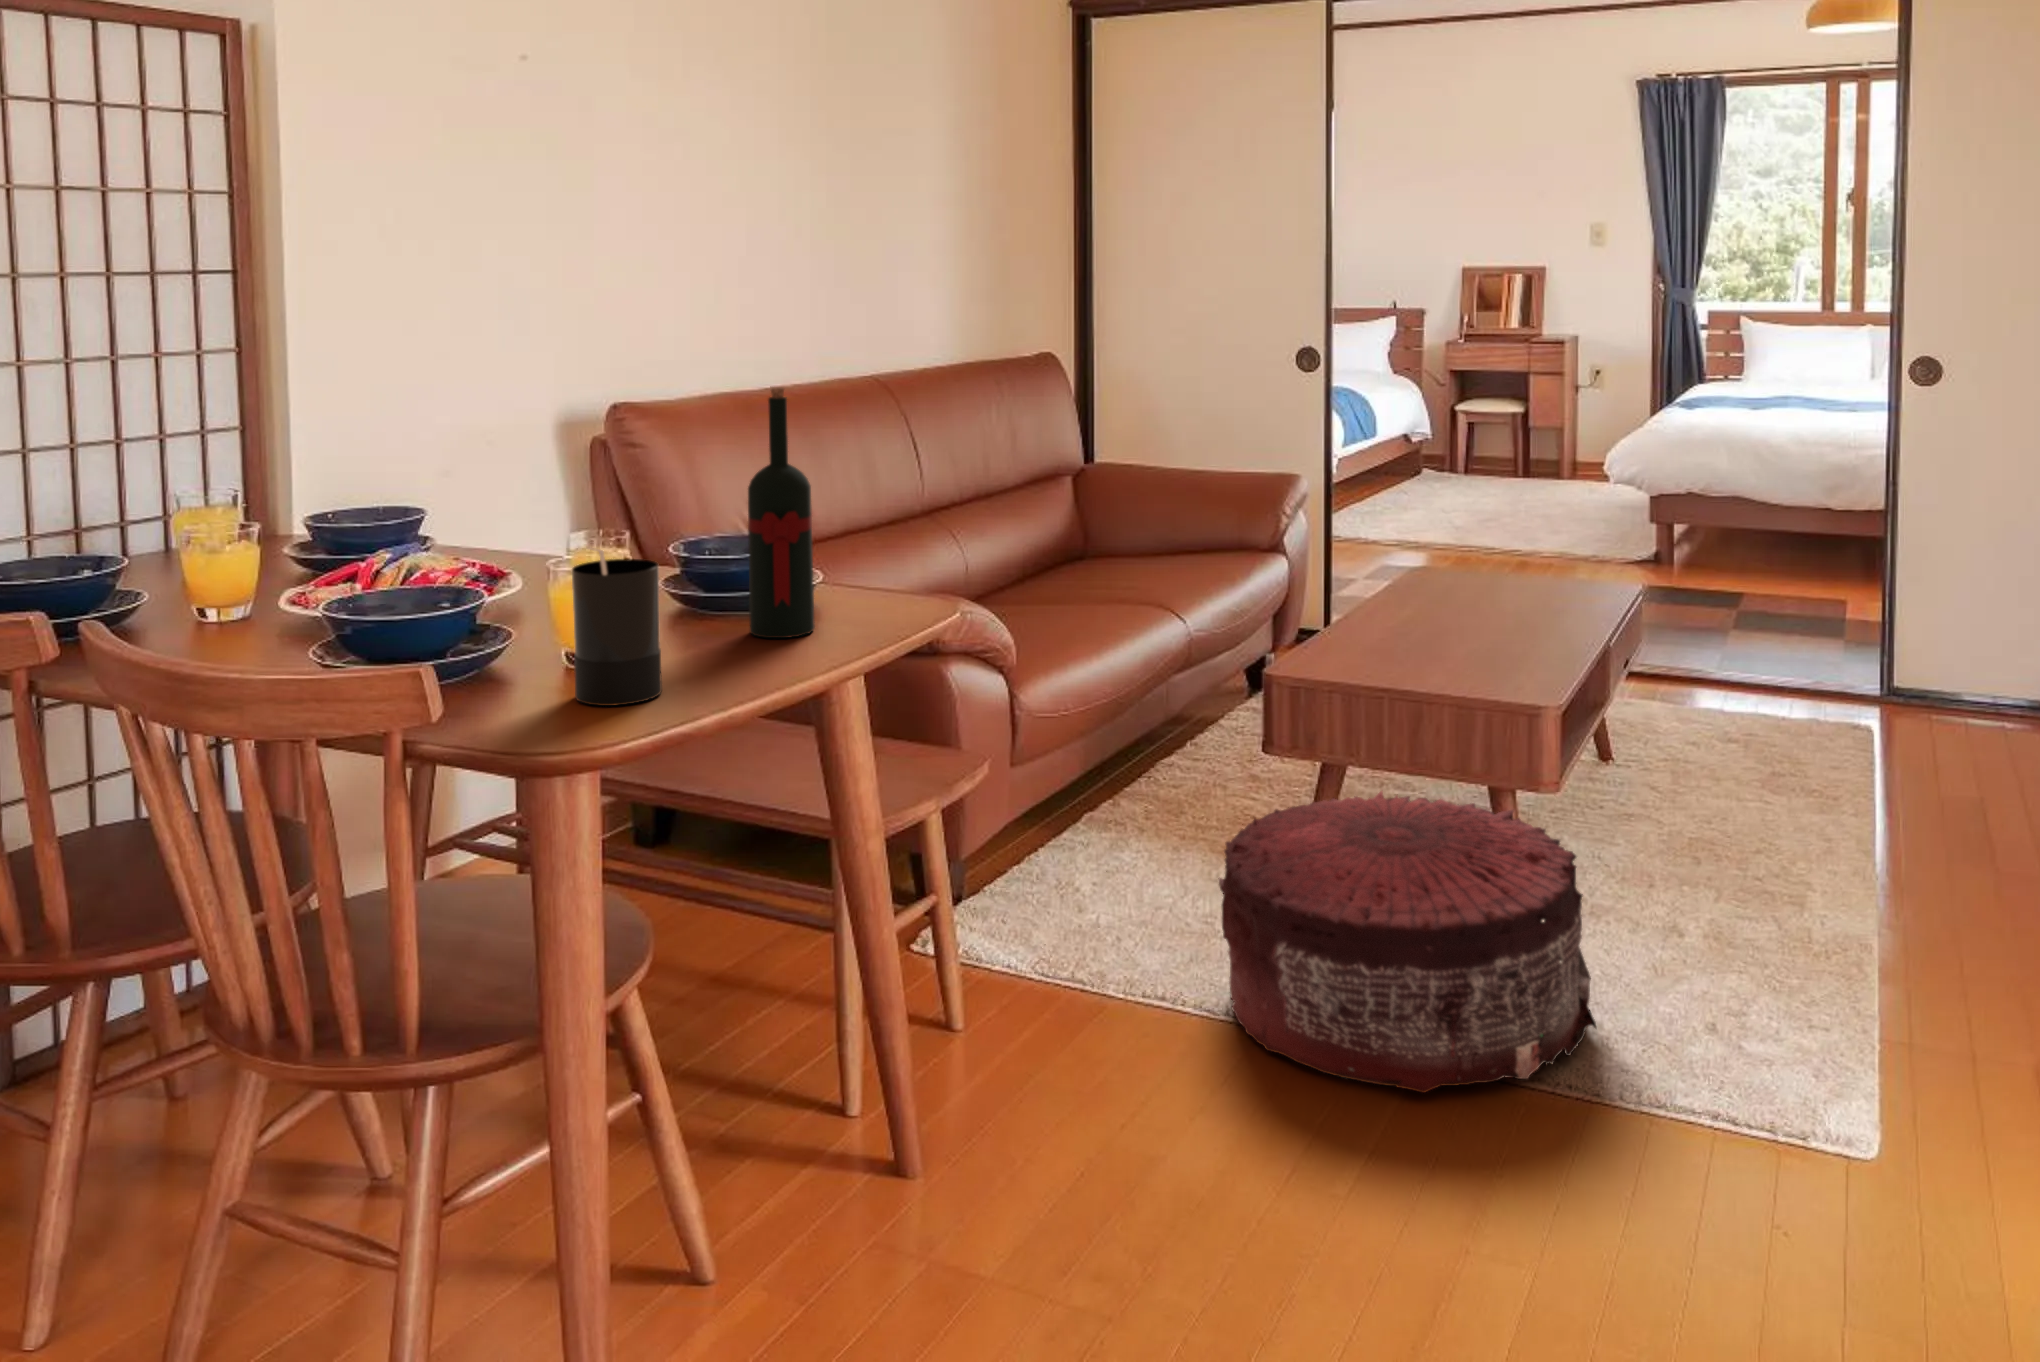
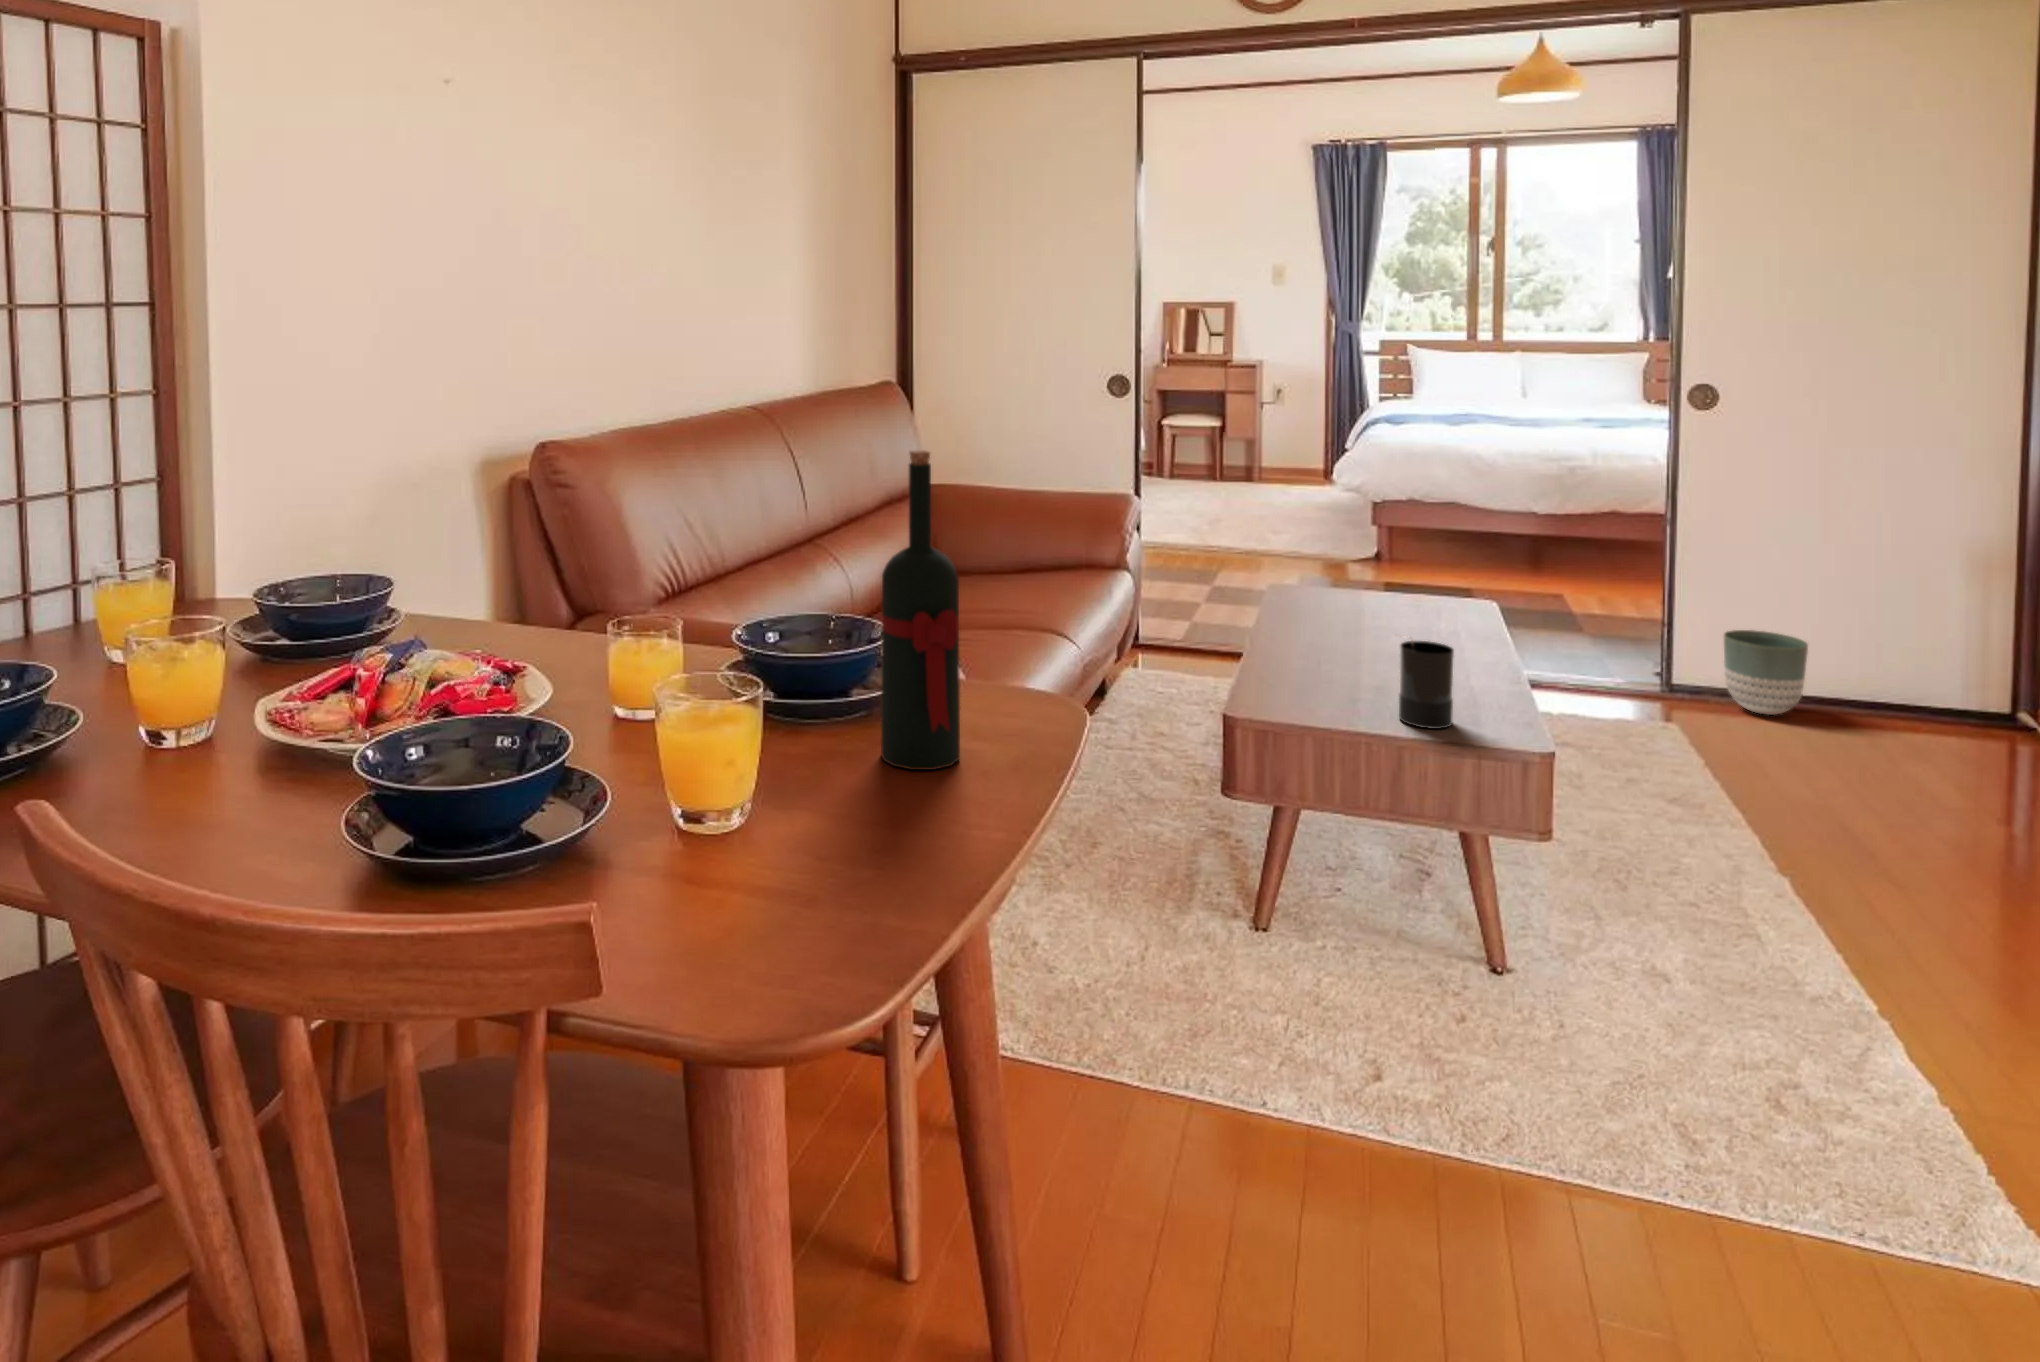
candle: present [572,548,662,706] -> present [1399,638,1454,729]
planter: none [1939,626,2025,717] -> present [1724,630,1808,715]
pouf: present [1218,791,1596,1093] -> none [1241,844,1673,1221]

